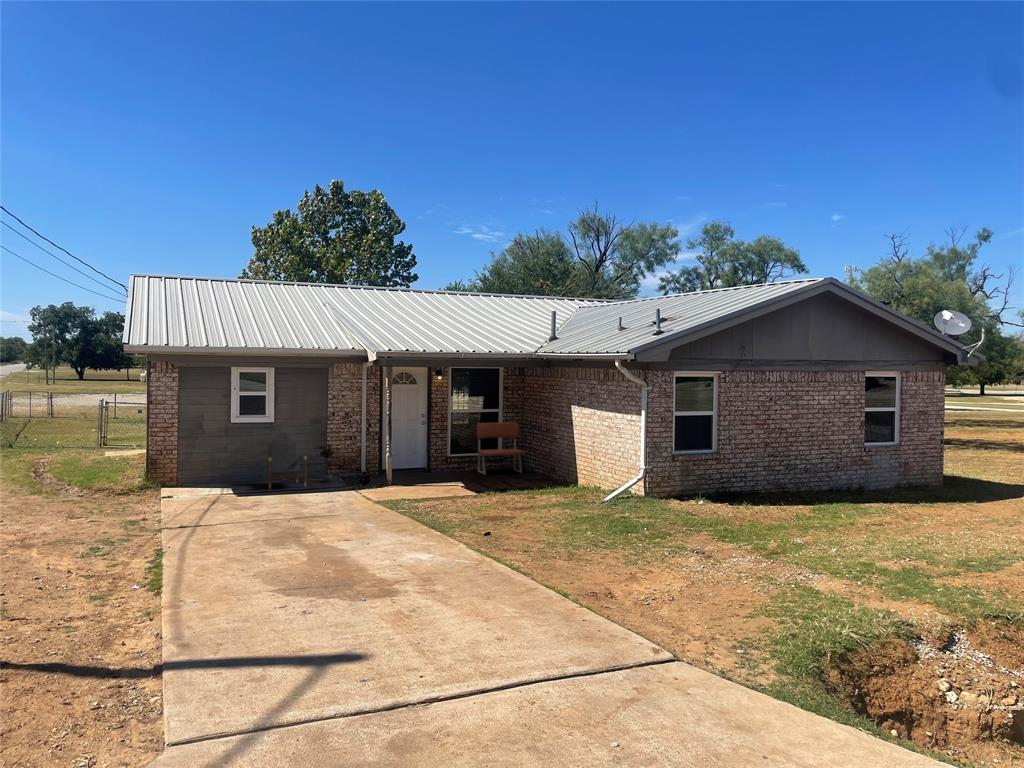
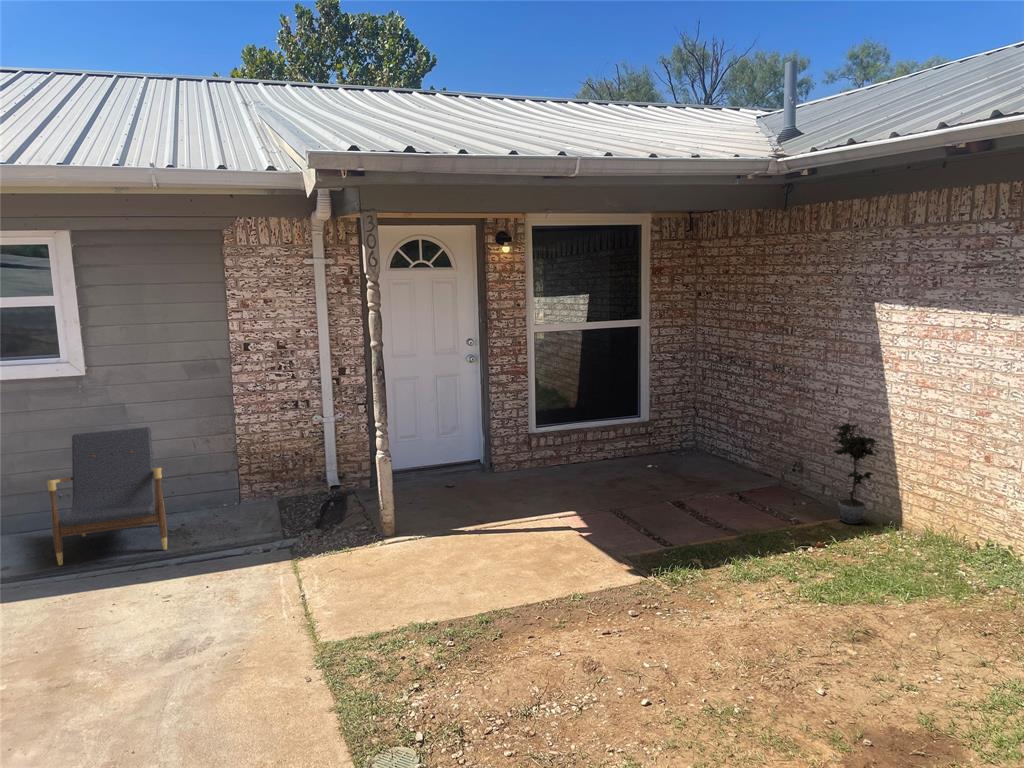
bench: present [477,422,526,474] -> none [594,349,713,475]
potted plant: present [317,444,340,482] -> present [832,420,880,524]

